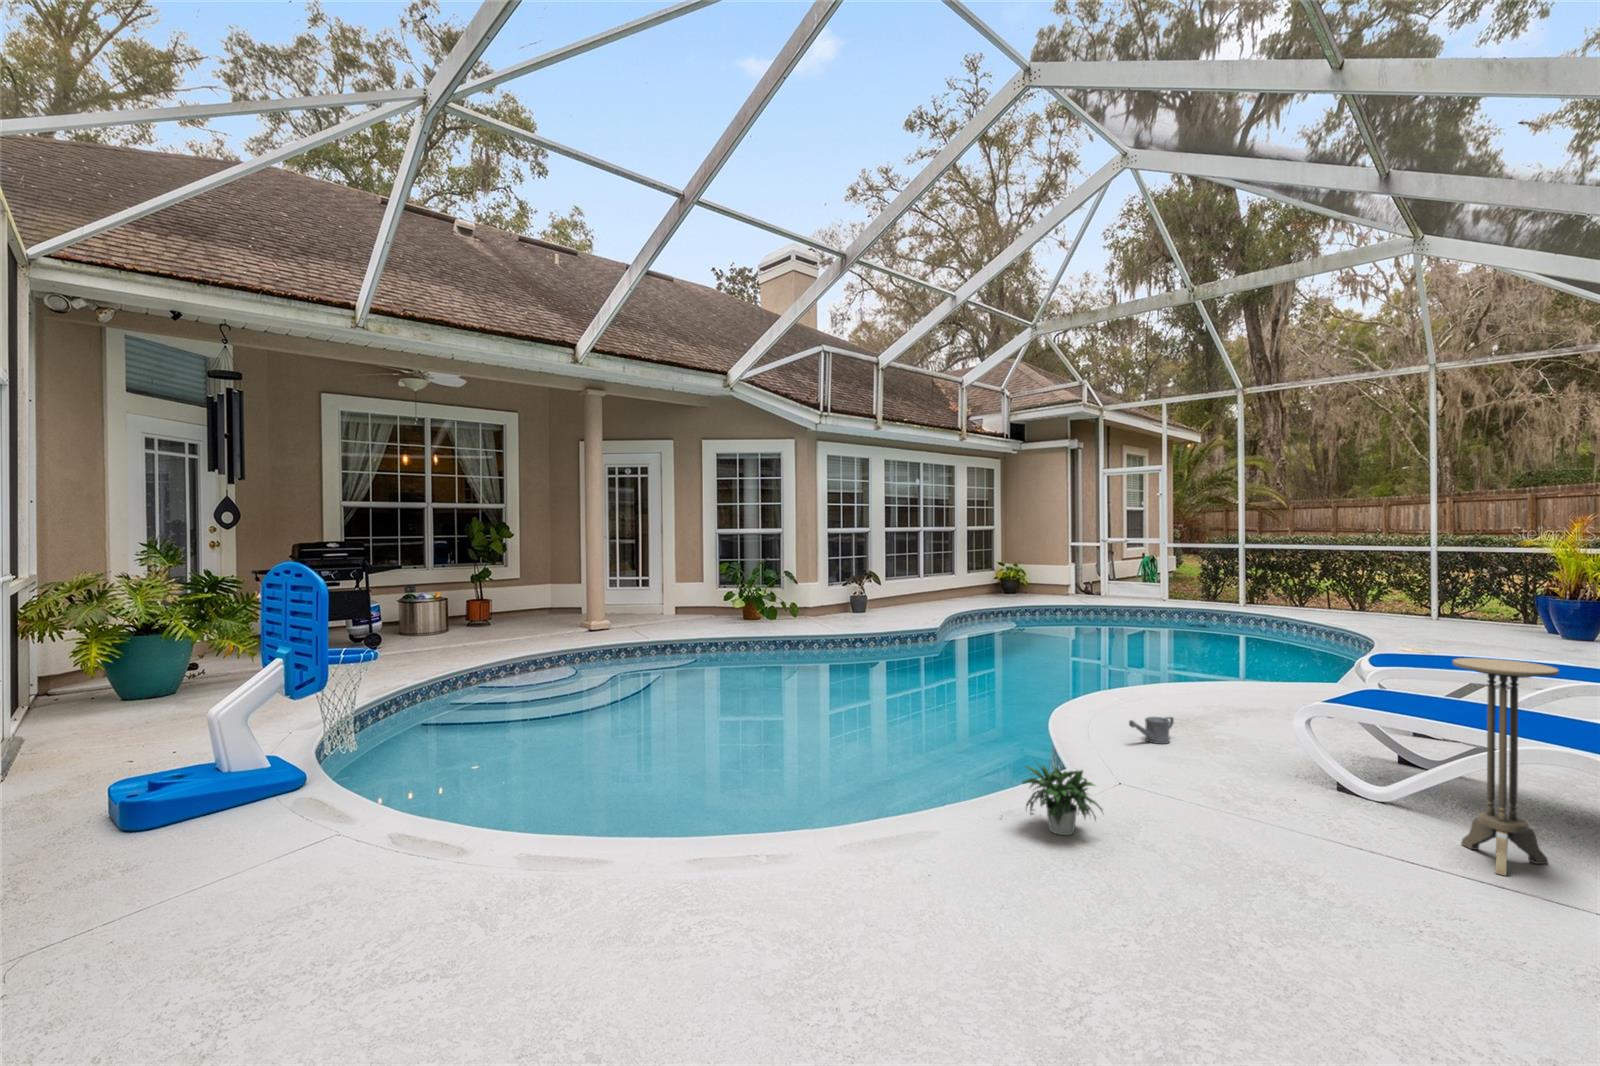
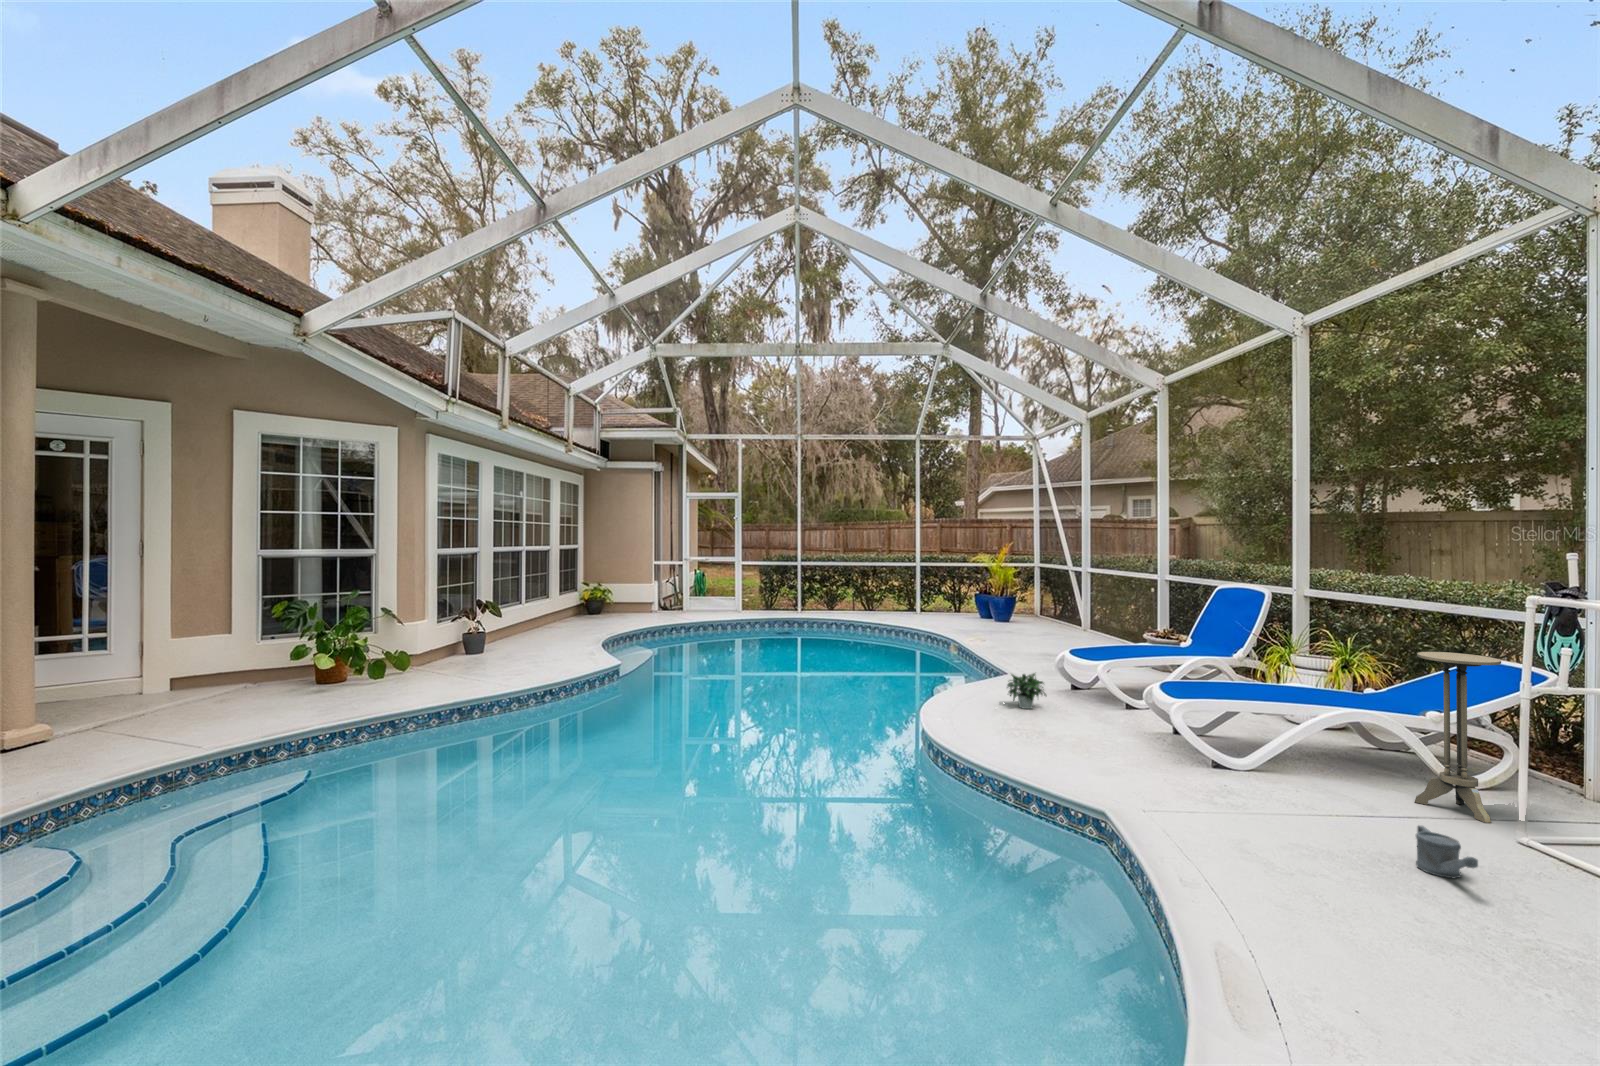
watering can: present [1129,717,1174,744] -> present [1416,826,1478,878]
potted plant: present [1023,765,1103,835] -> present [1007,673,1047,709]

